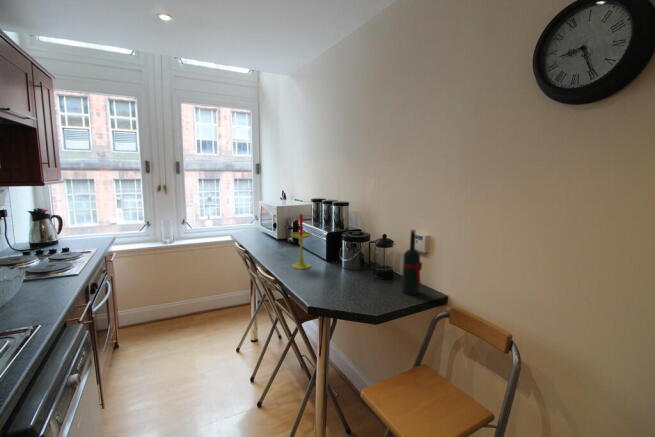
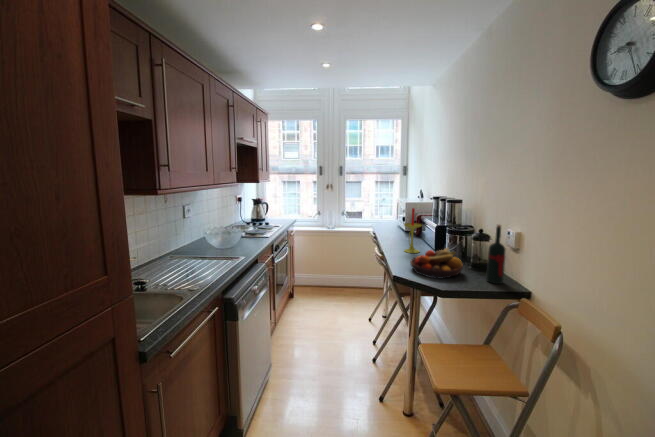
fruit bowl: none [318,259,378,302] -> present [410,248,463,279]

